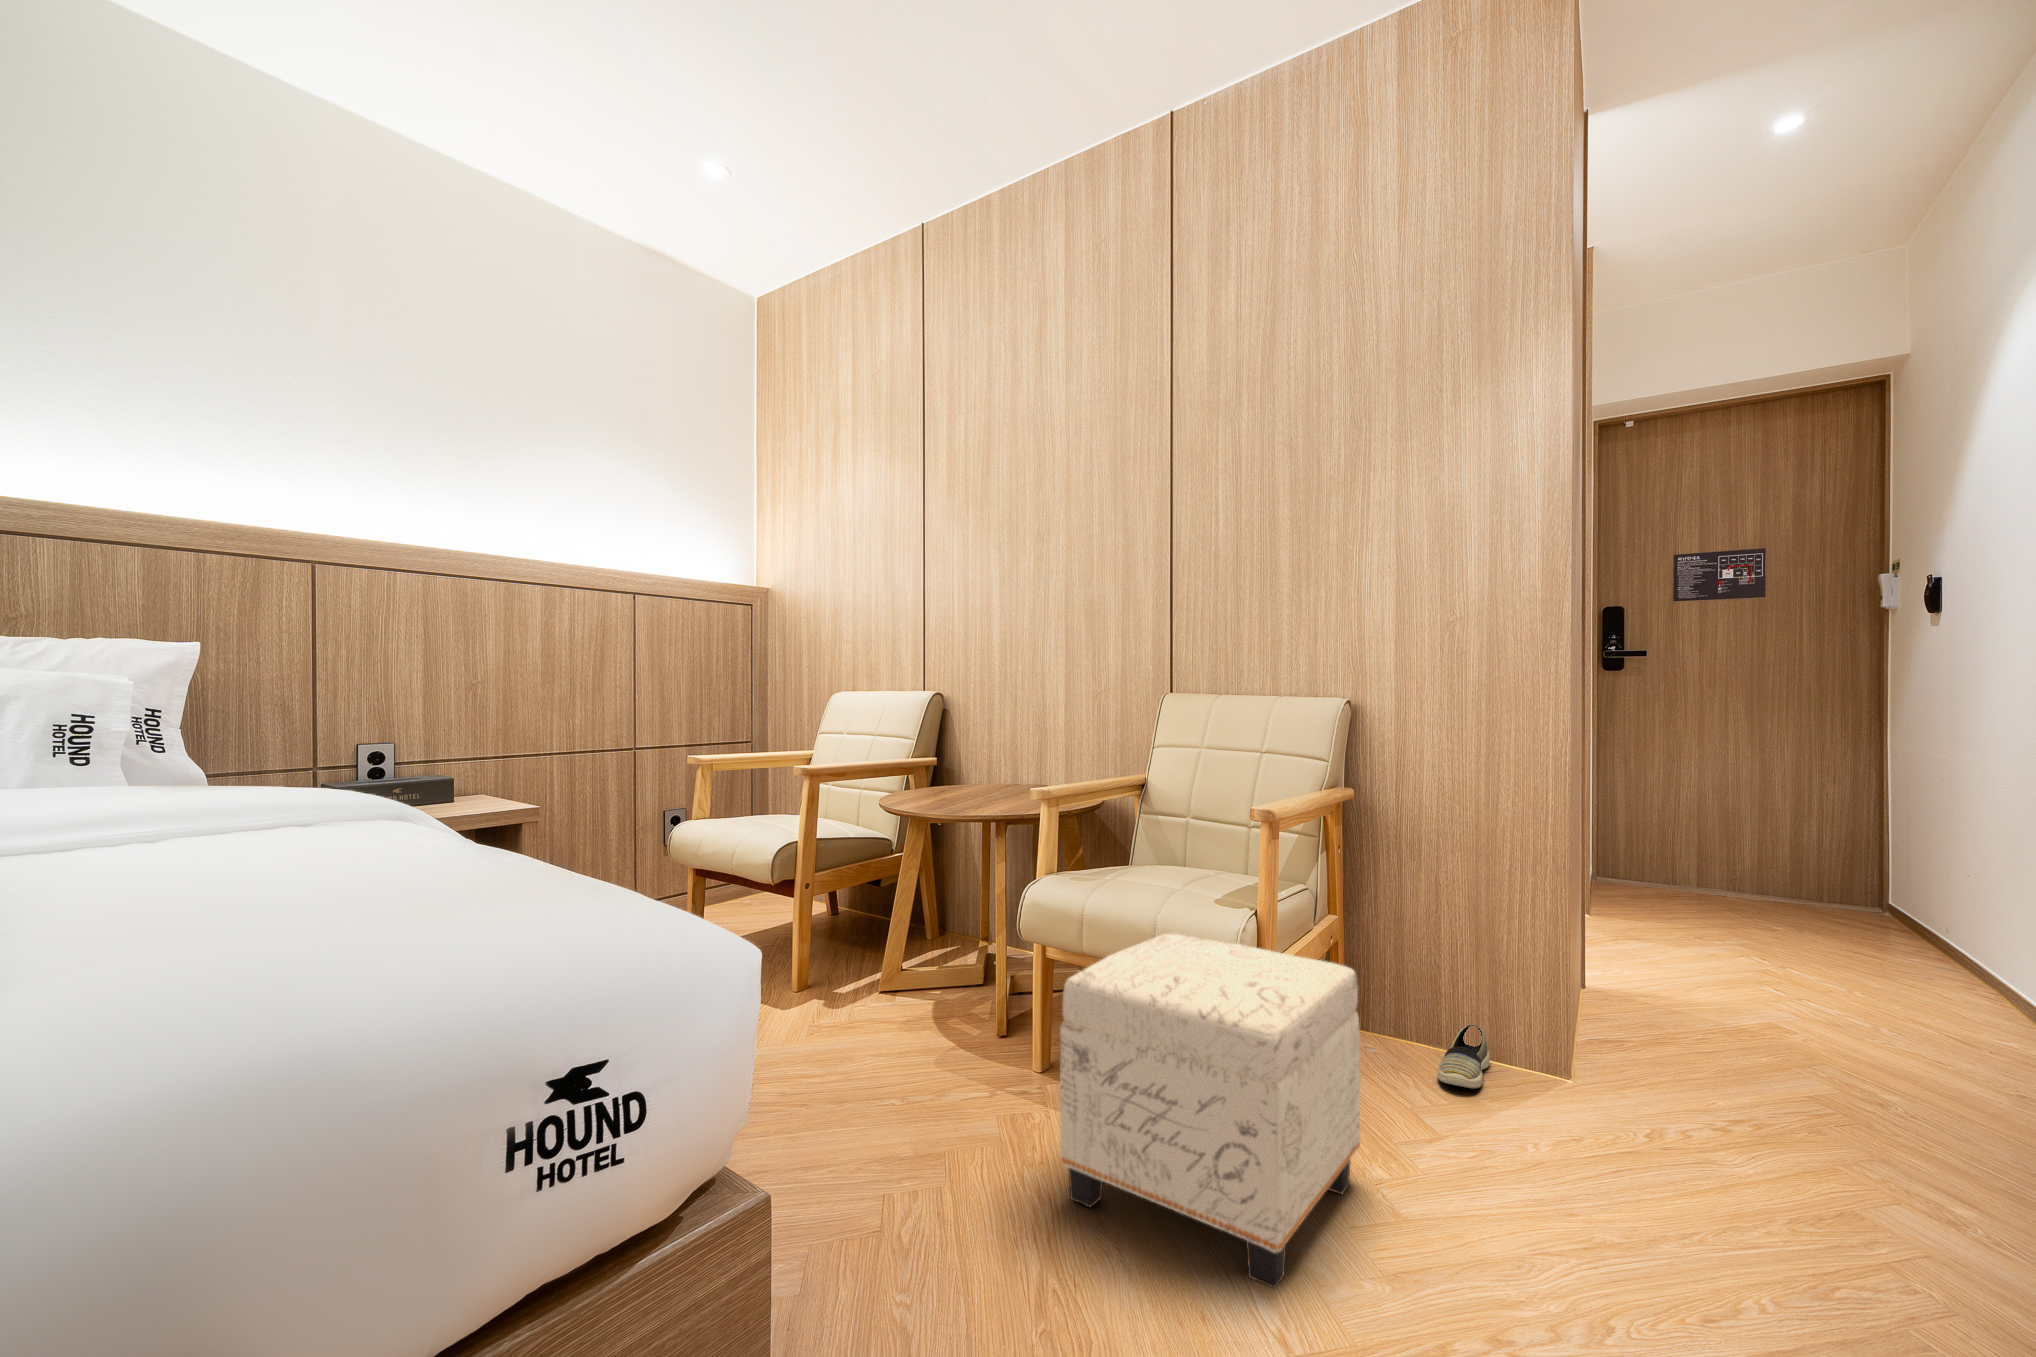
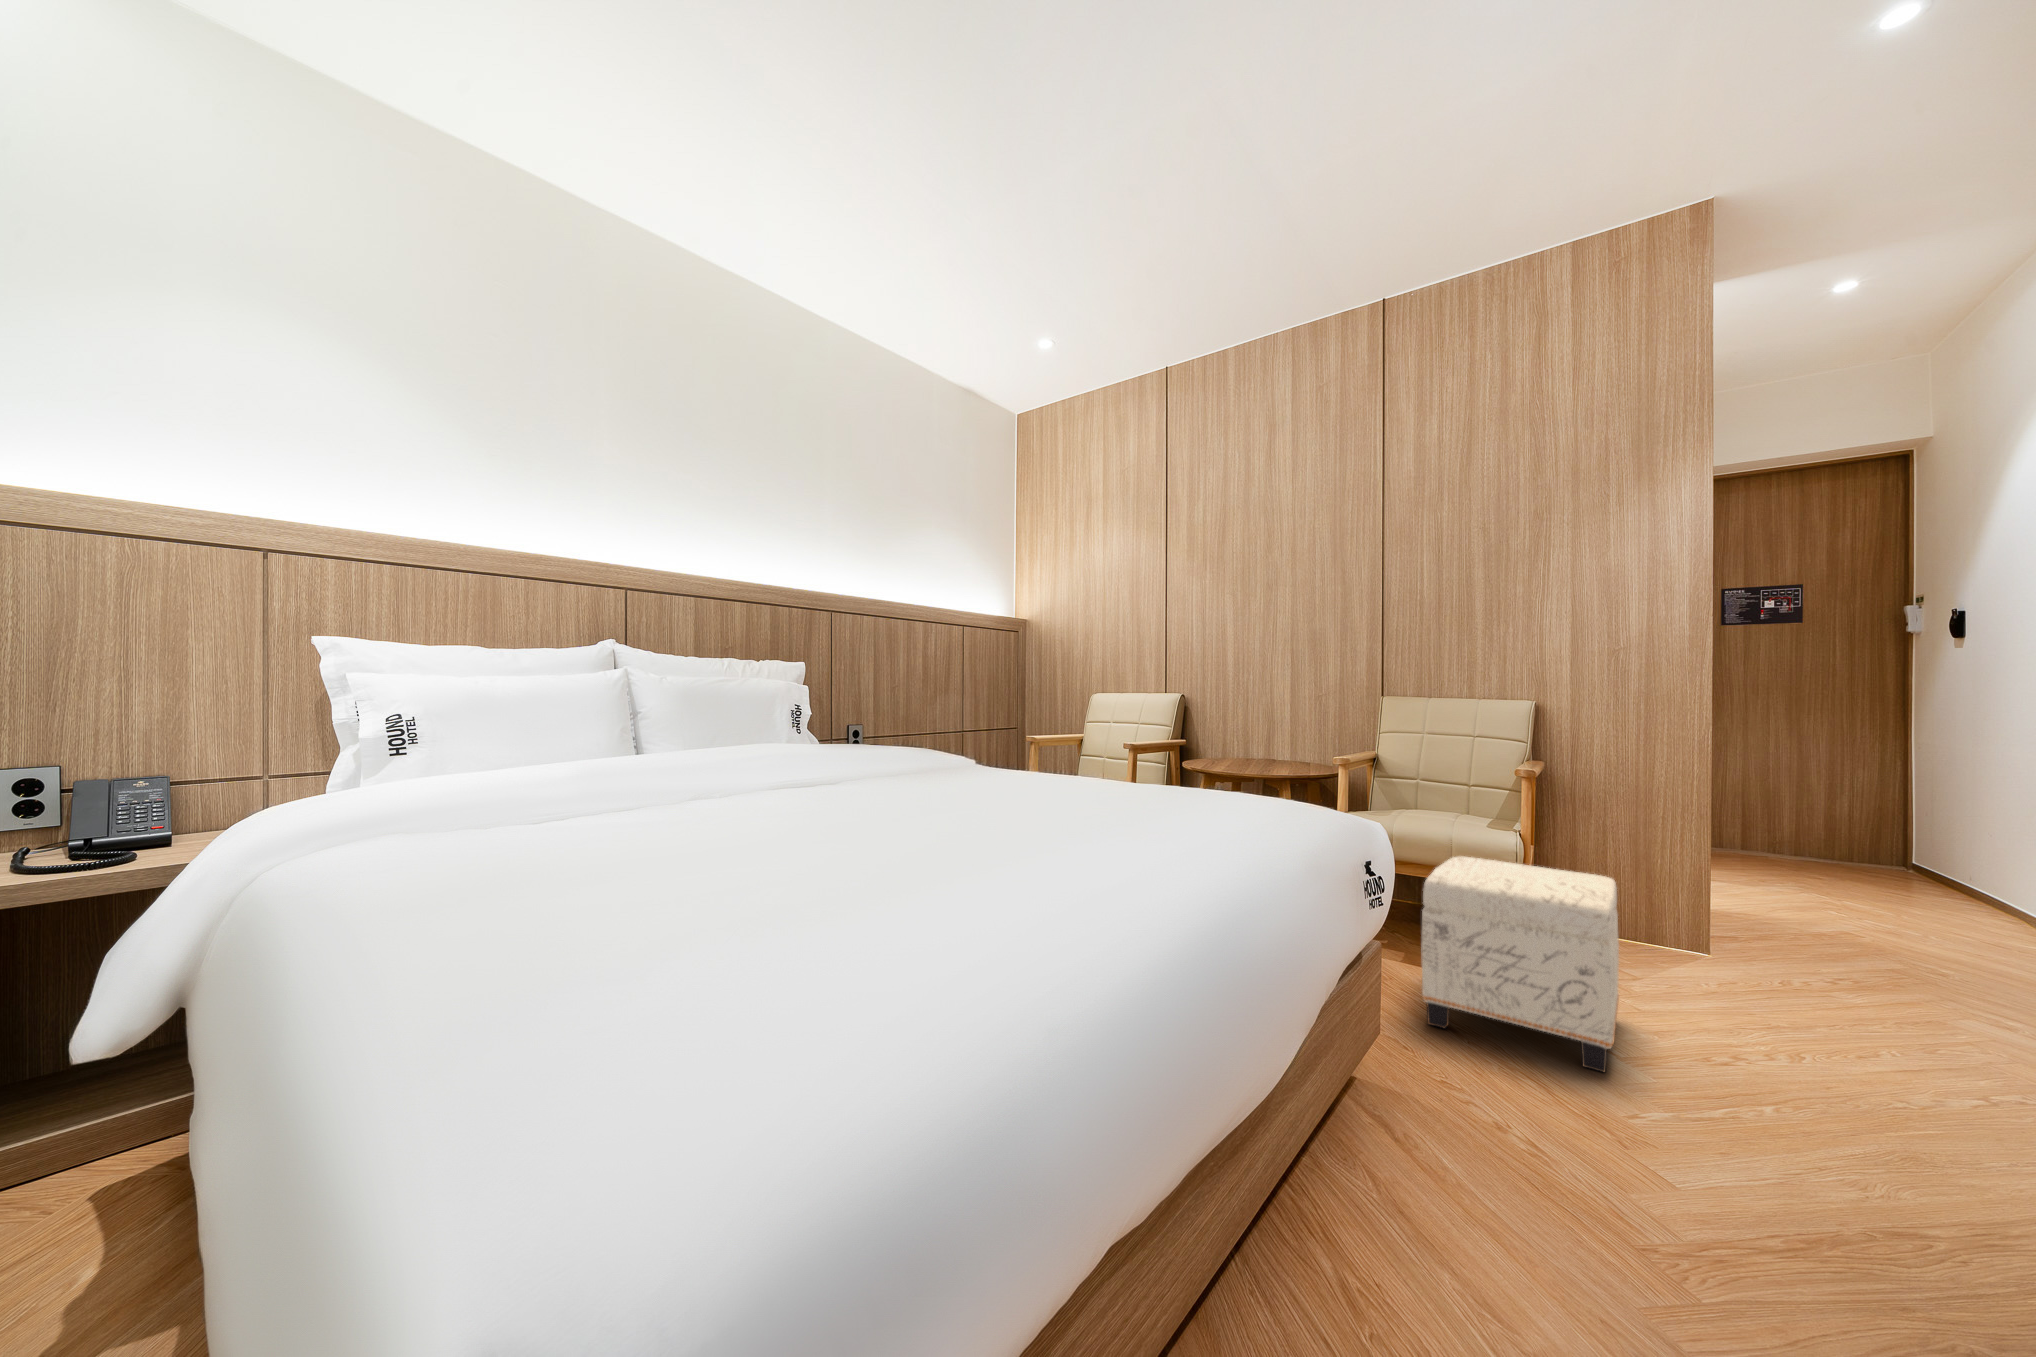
shoe: present [1438,1025,1490,1089] -> none [1627,929,1664,970]

